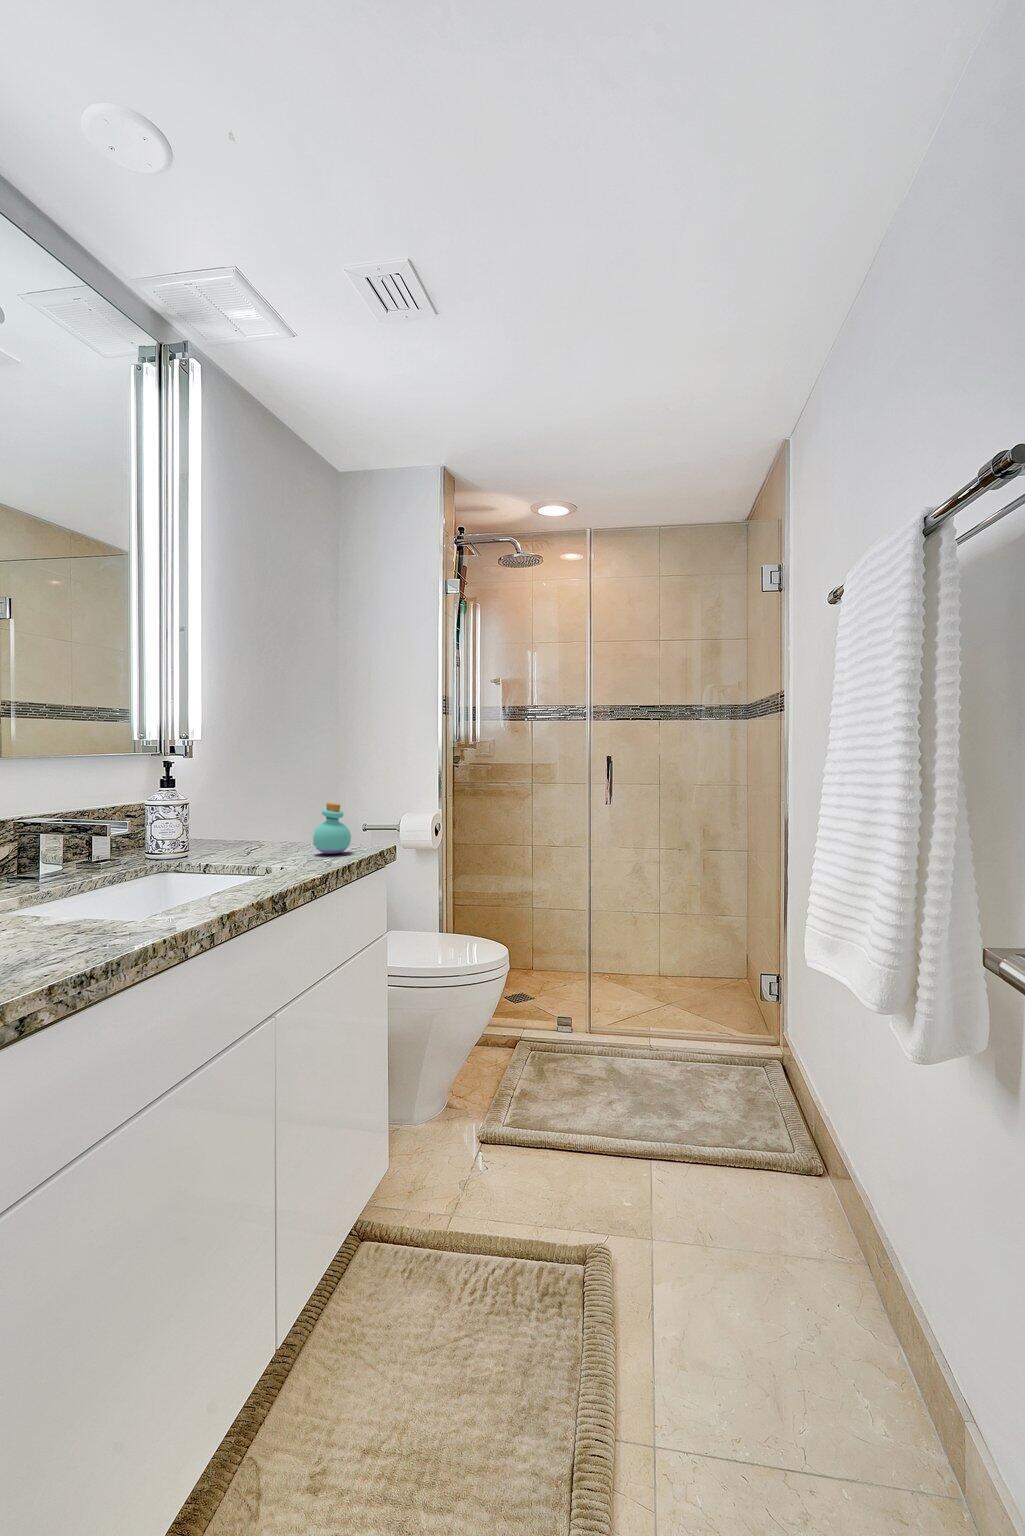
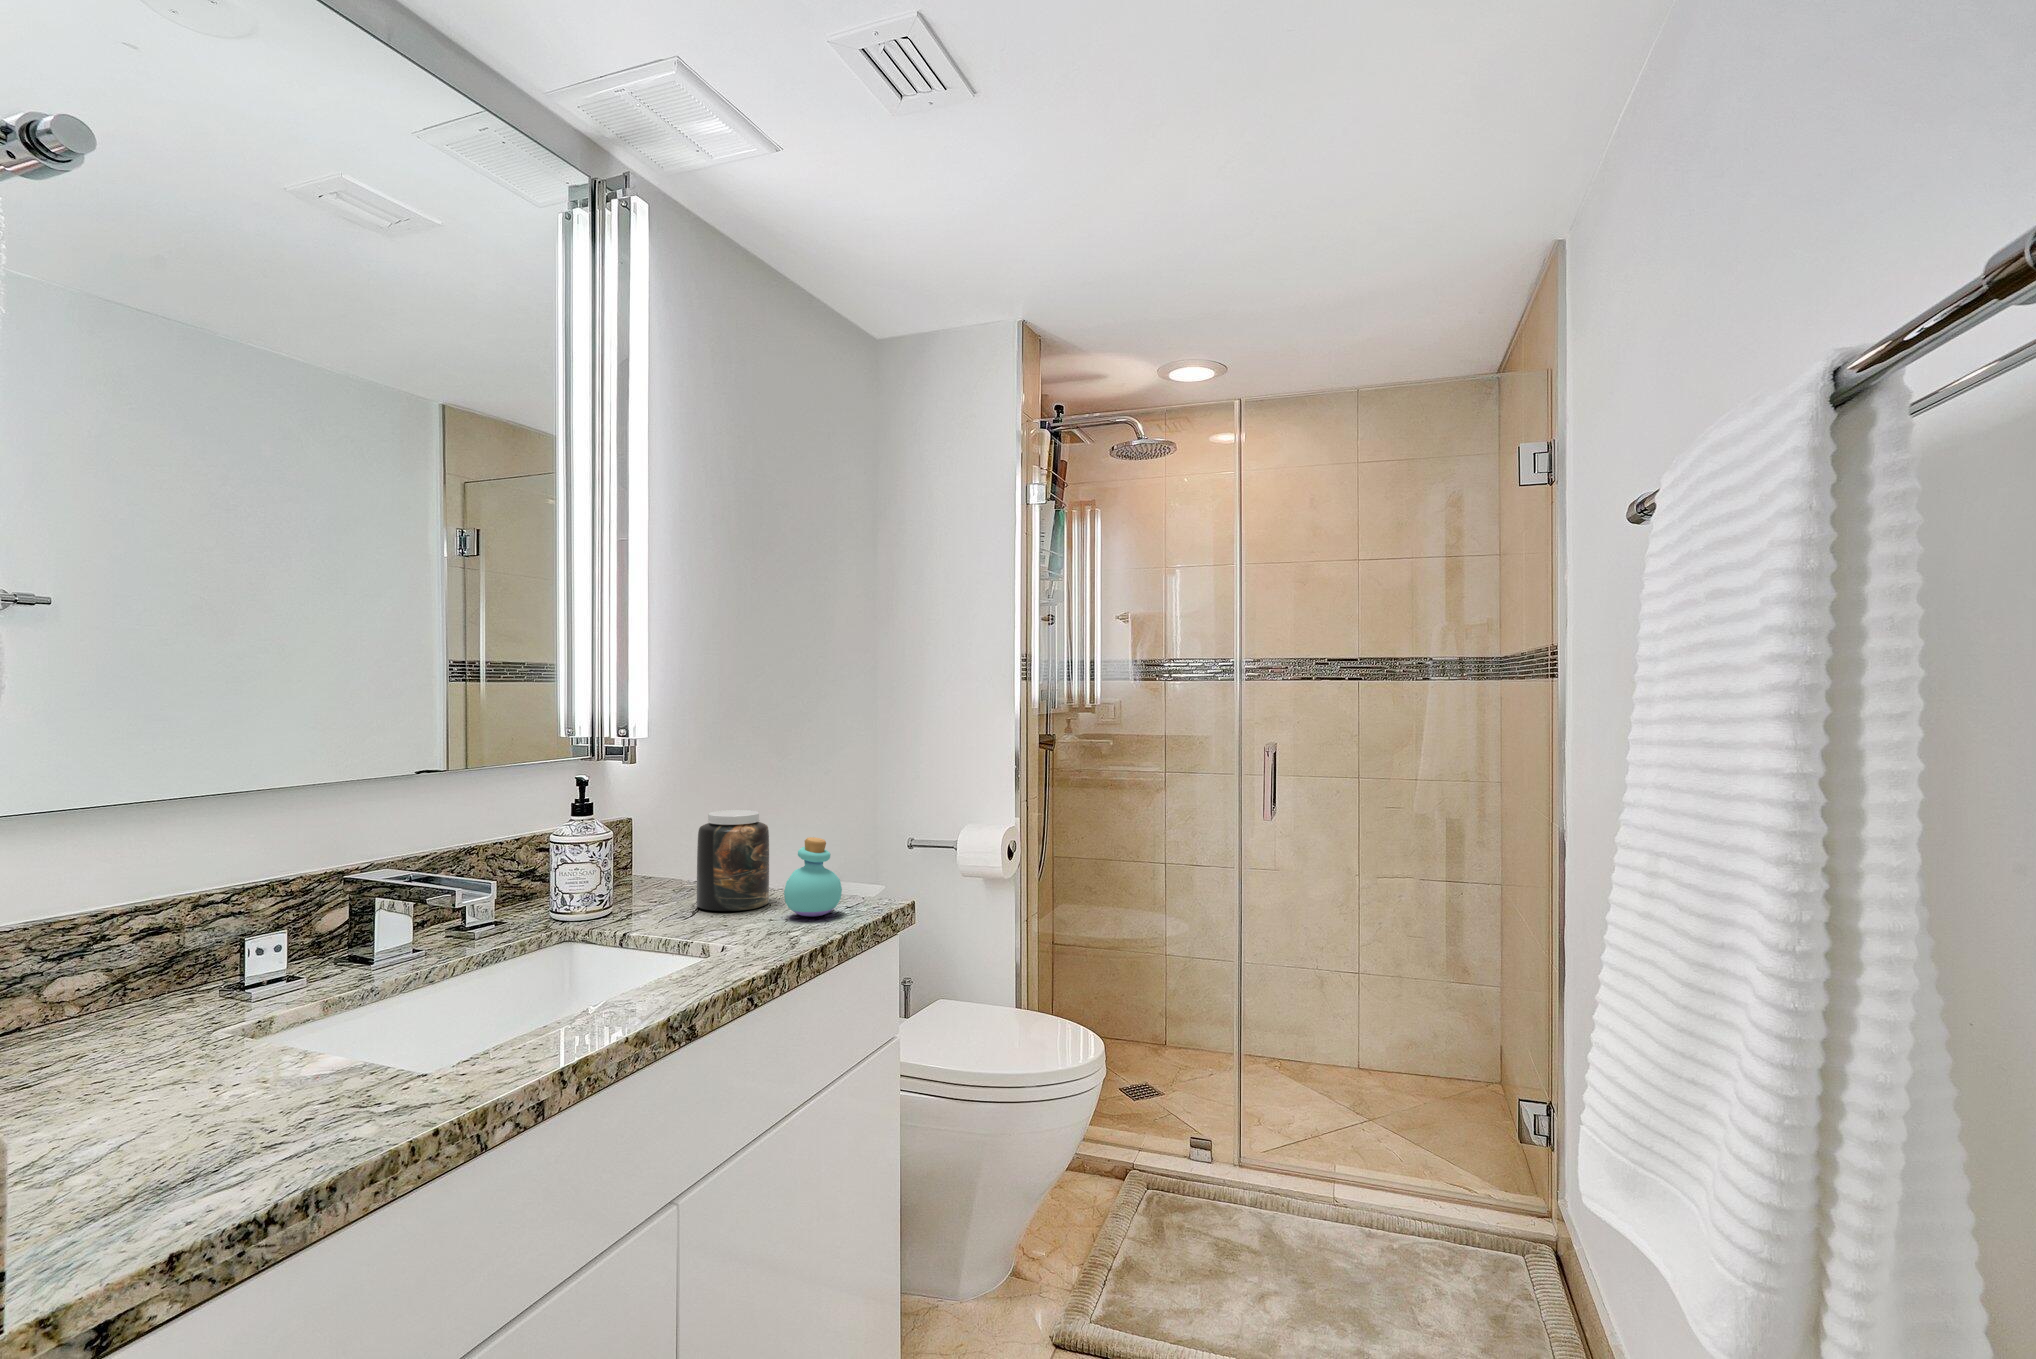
jar: none [248,788,297,853] -> present [697,810,769,911]

